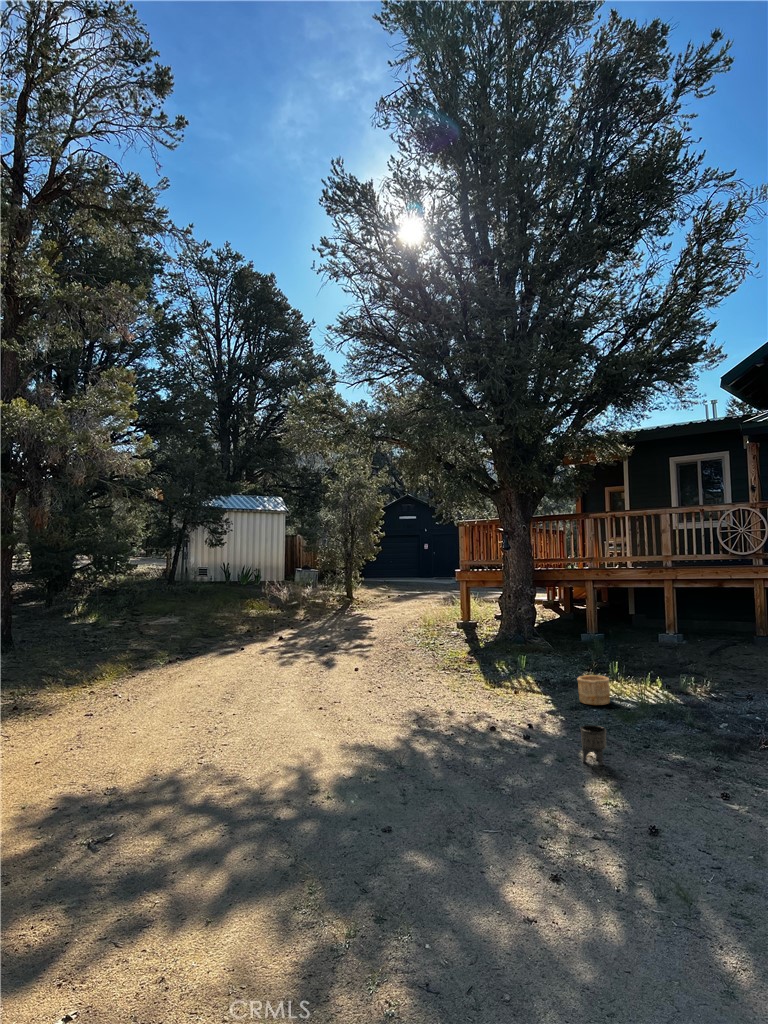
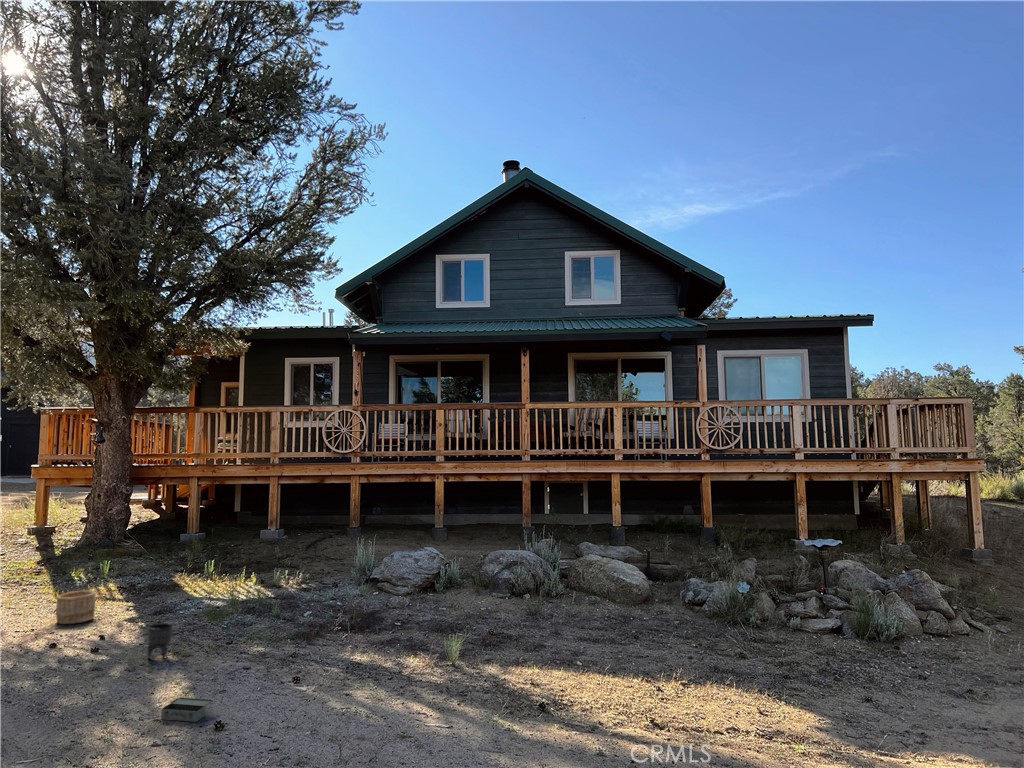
wooden bucket: present [577,675,610,705] -> present [56,590,96,624]
toolbox: none [621,826,682,866] -> present [161,698,212,722]

